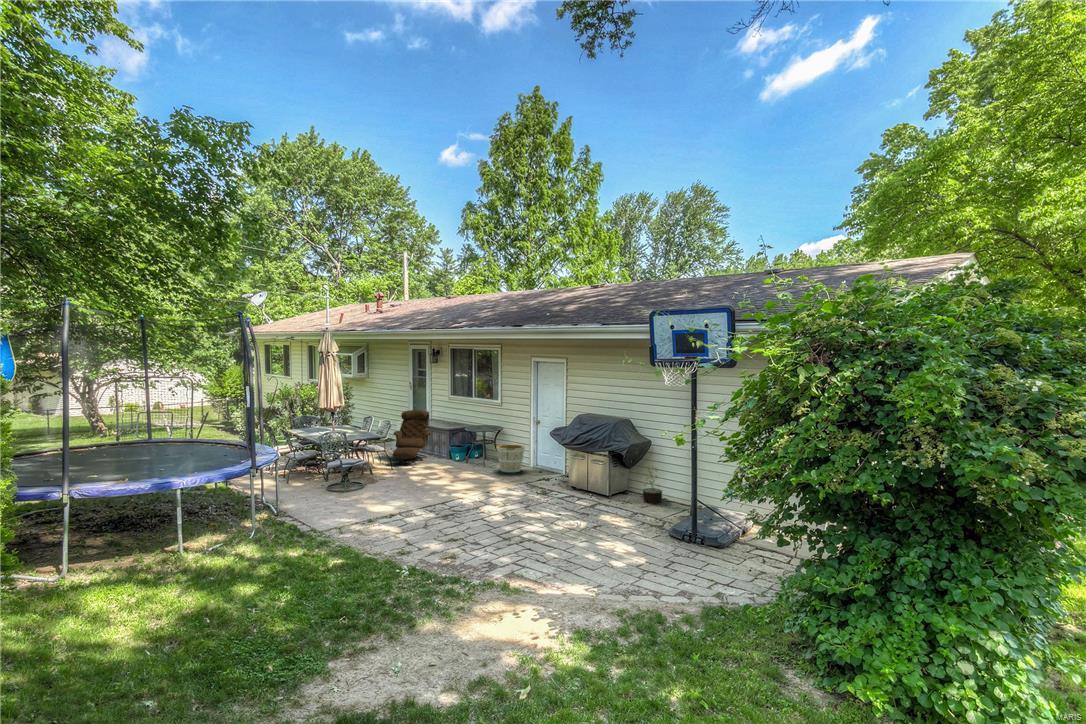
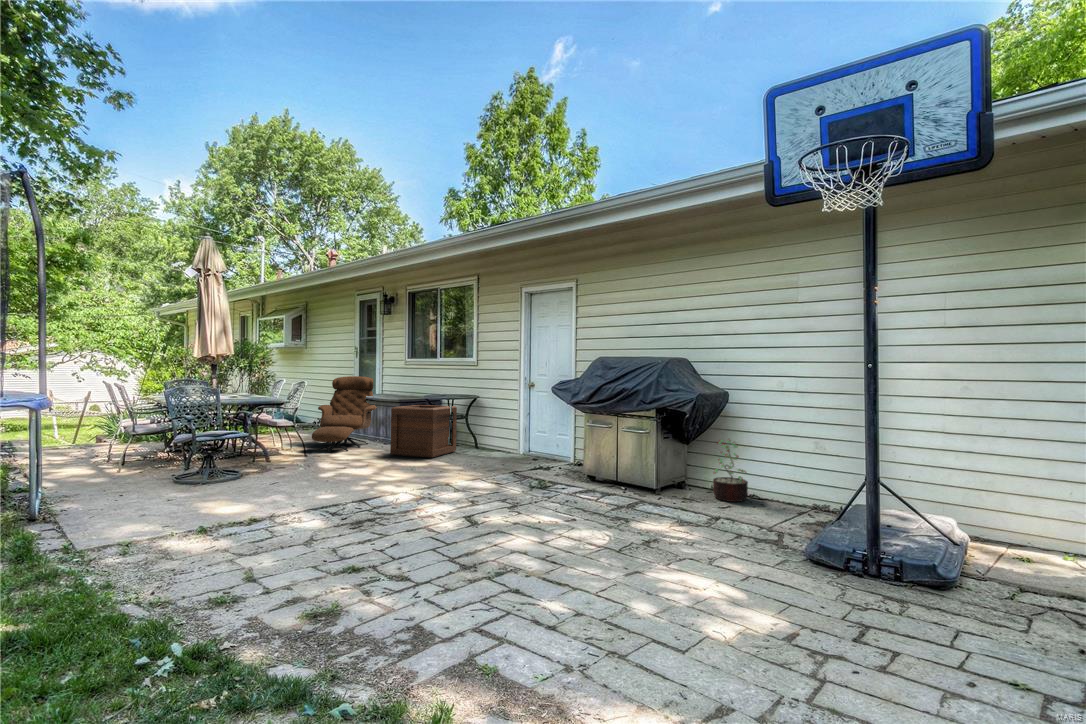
wooden crate: none [446,432,488,470] -> present [390,405,457,458]
wooden bucket: present [497,444,525,473] -> none [468,420,512,461]

